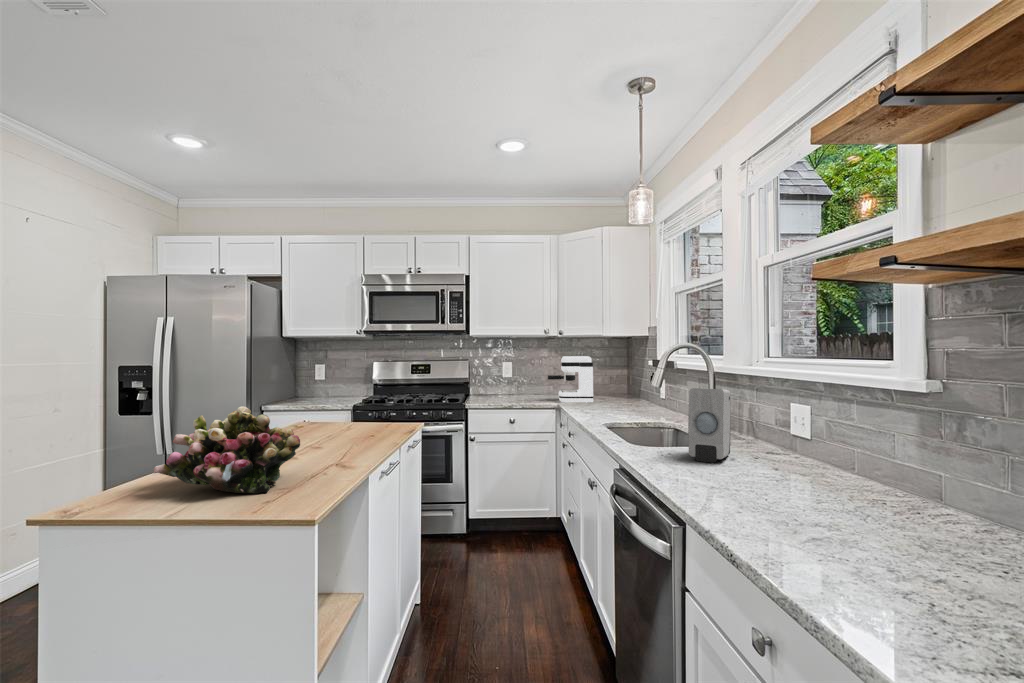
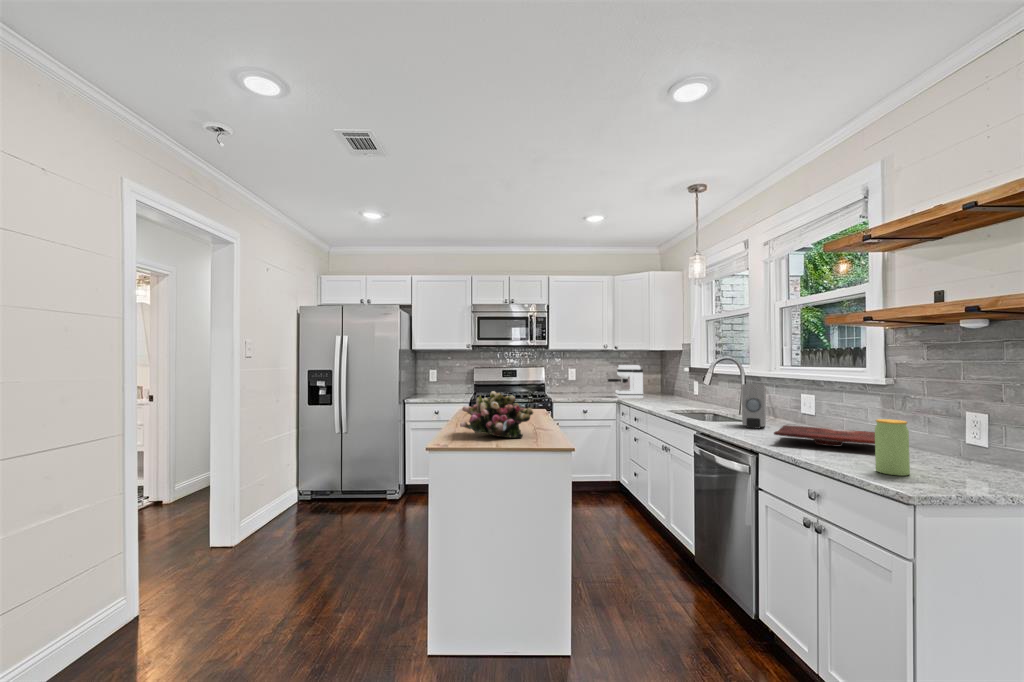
cutting board: none [714,463,913,516] -> present [774,425,875,446]
jar: none [889,483,968,625] -> present [875,419,910,476]

